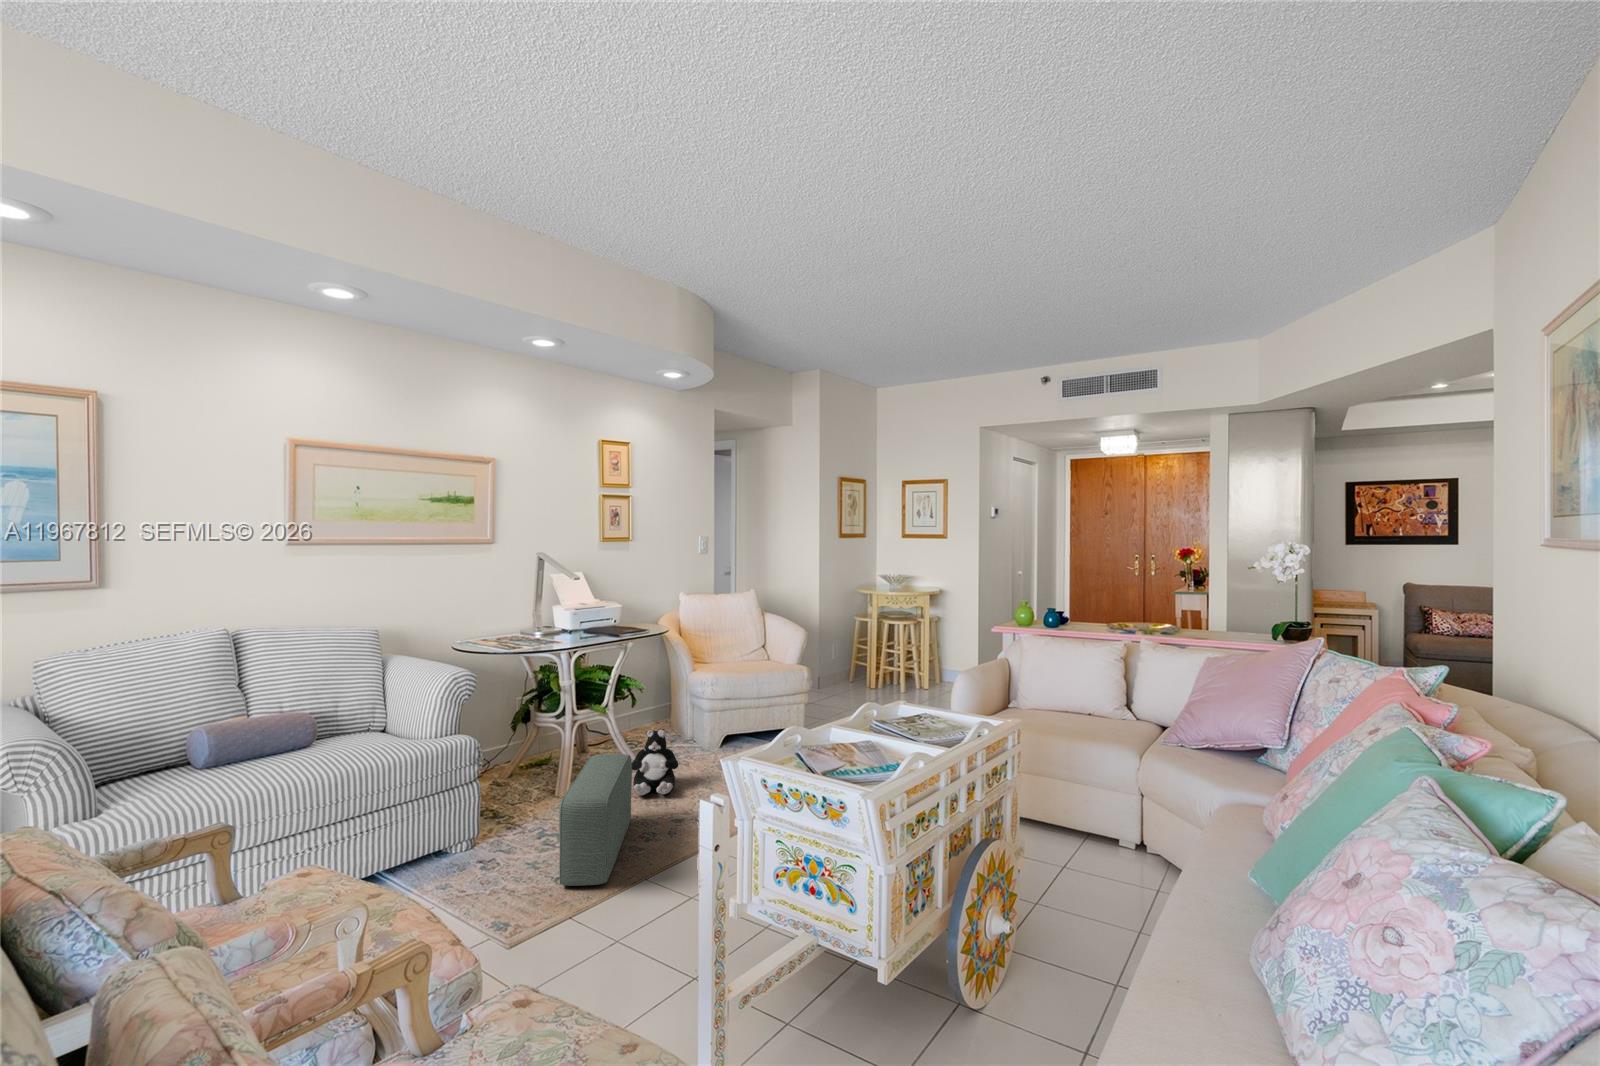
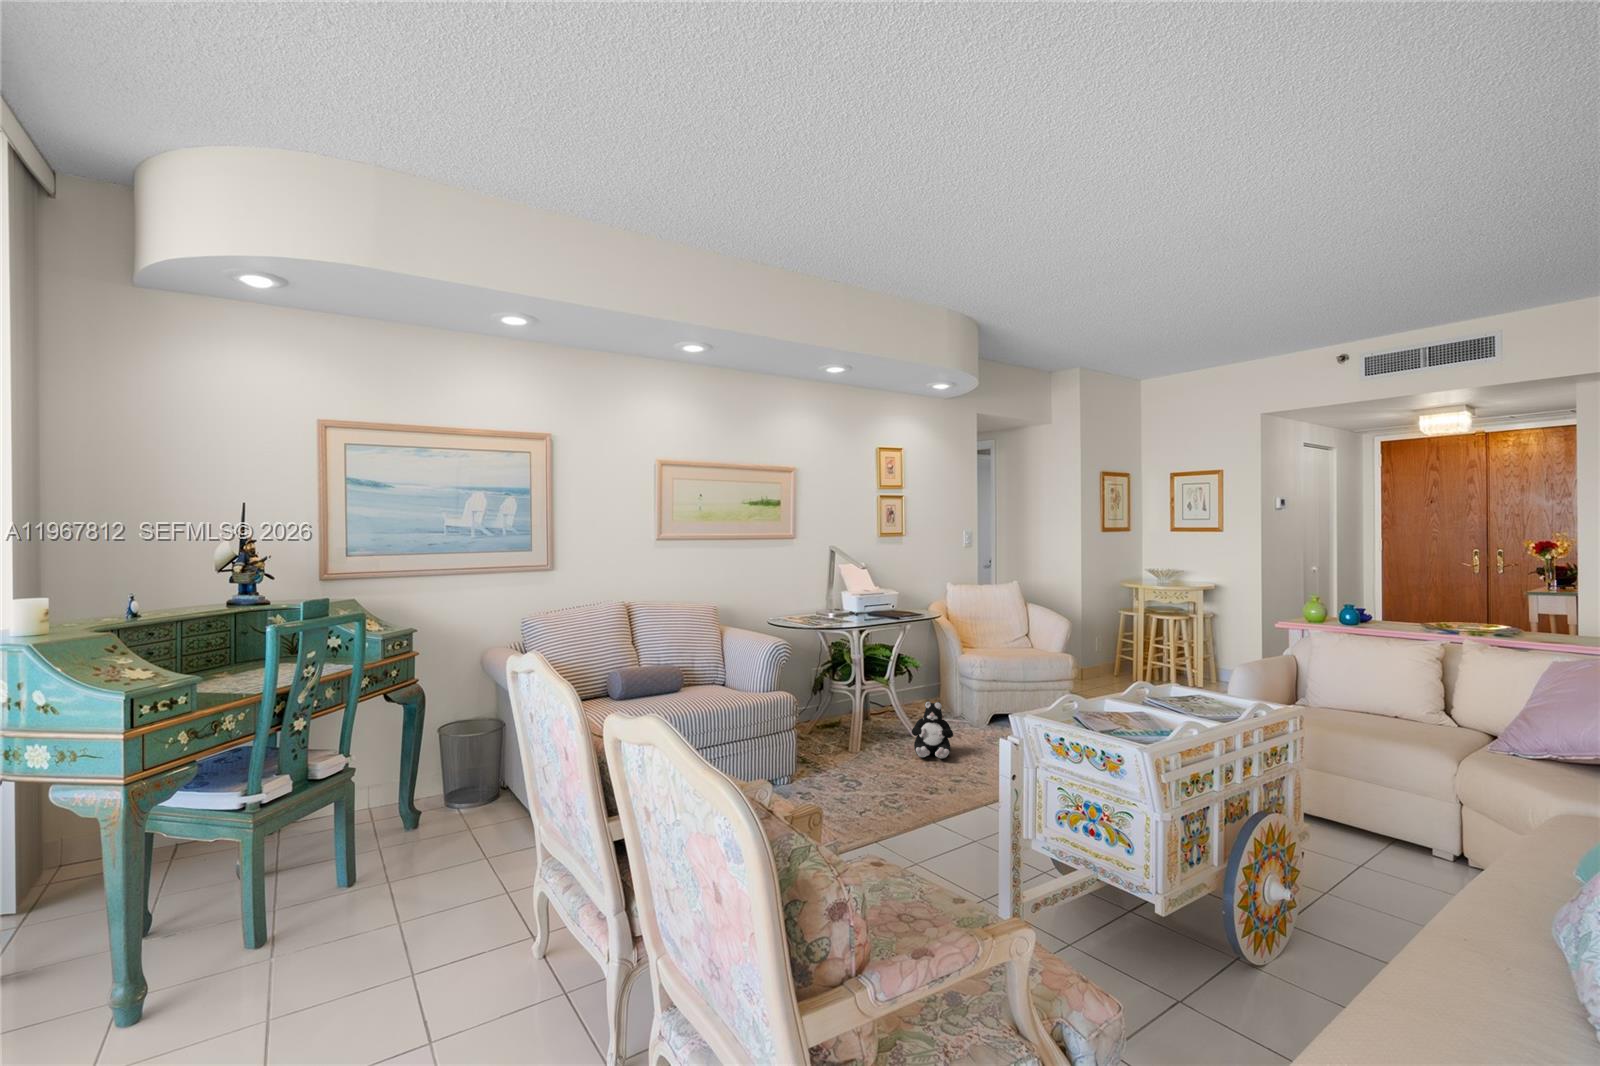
pouf: present [559,754,632,886] -> none [864,718,916,821]

